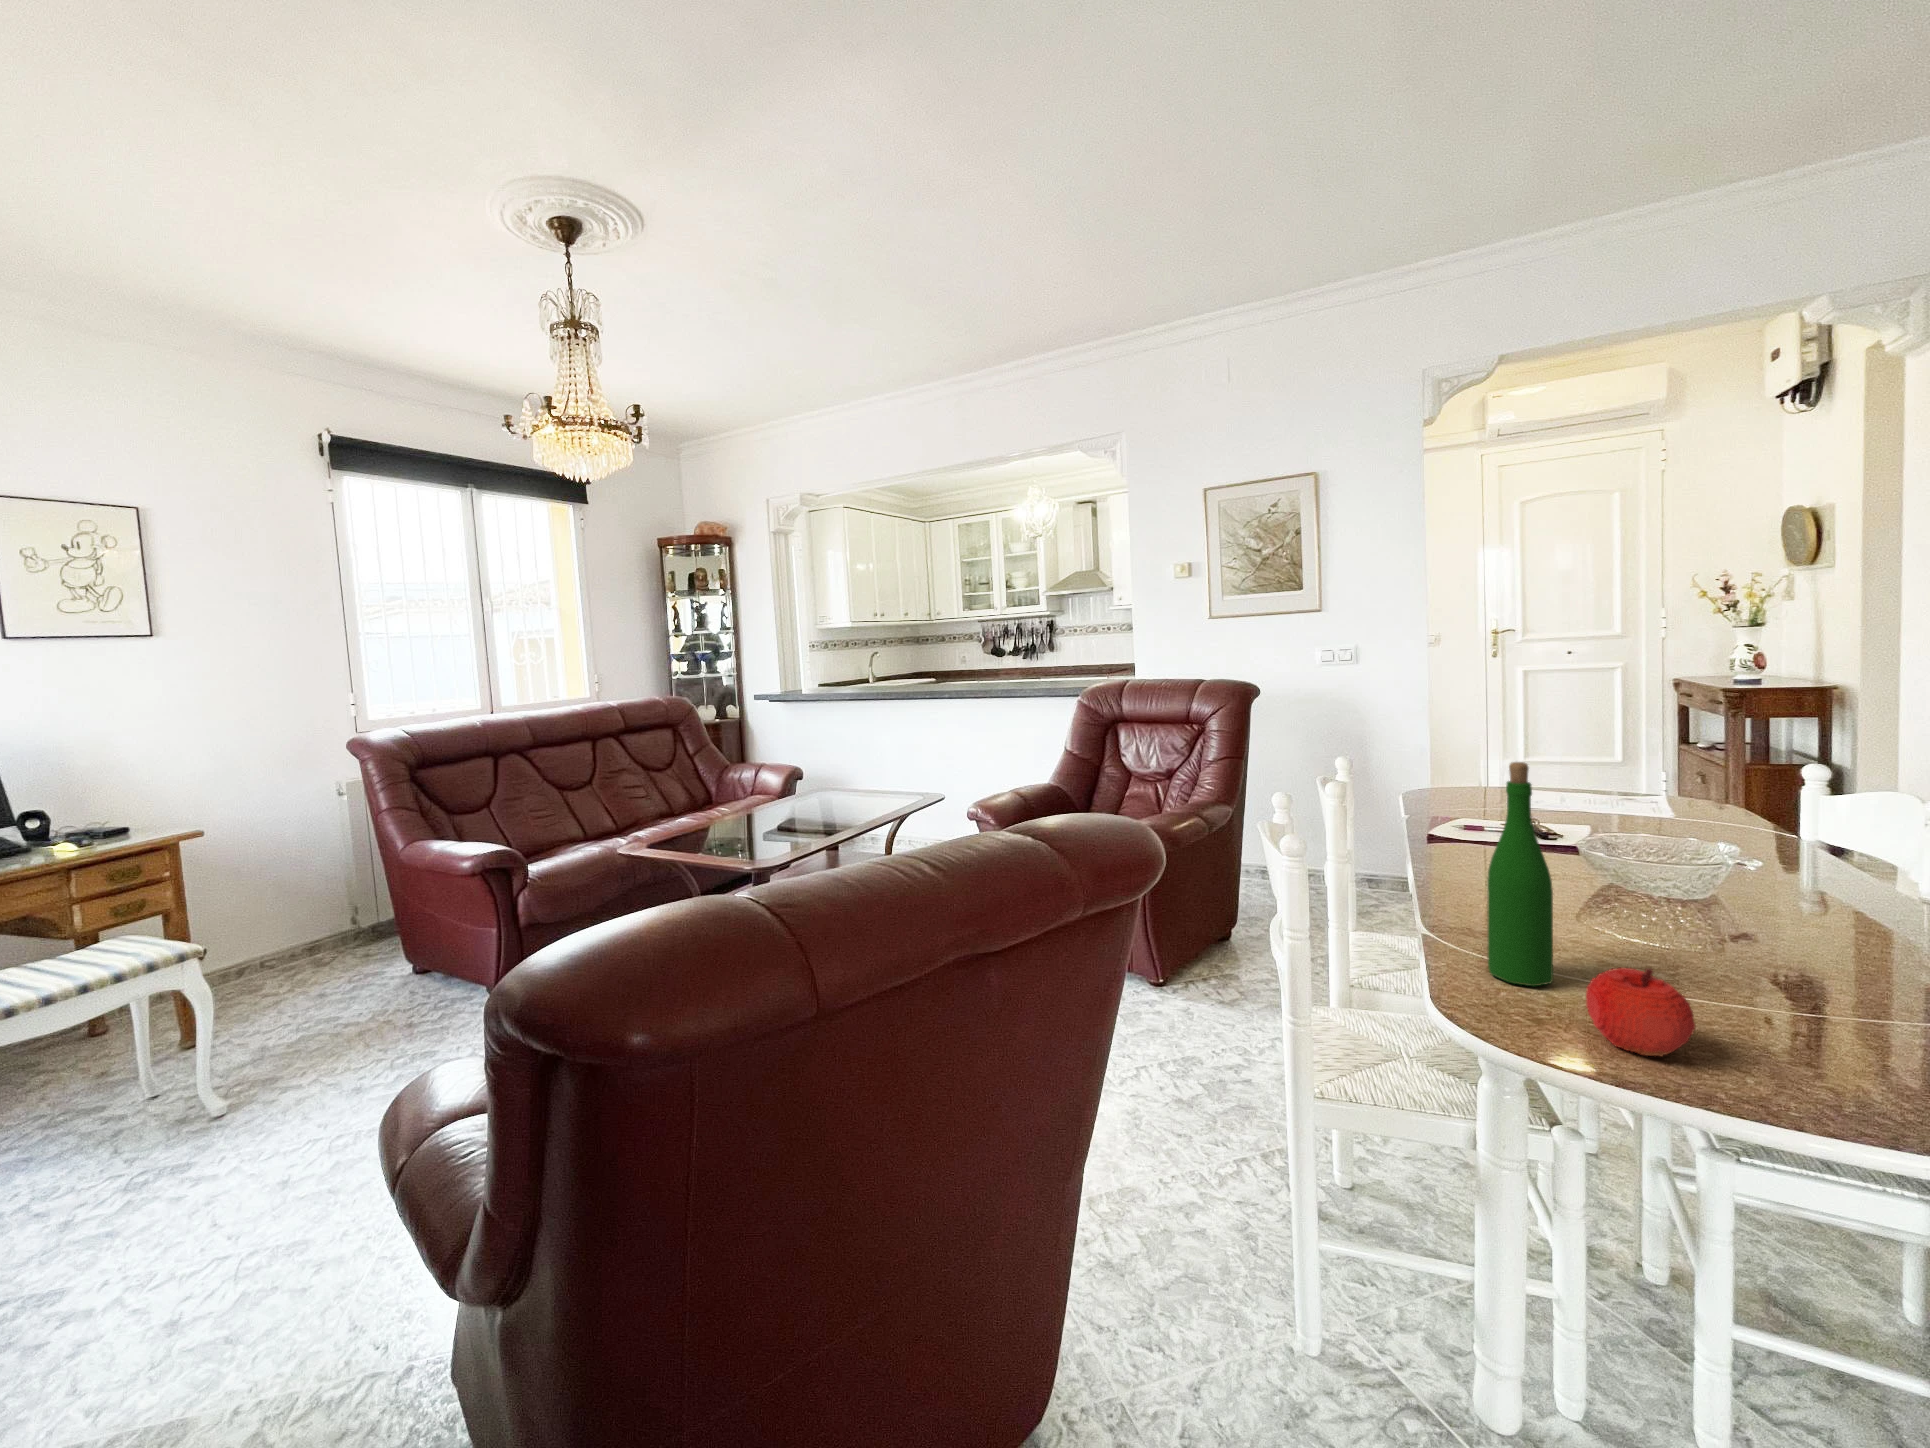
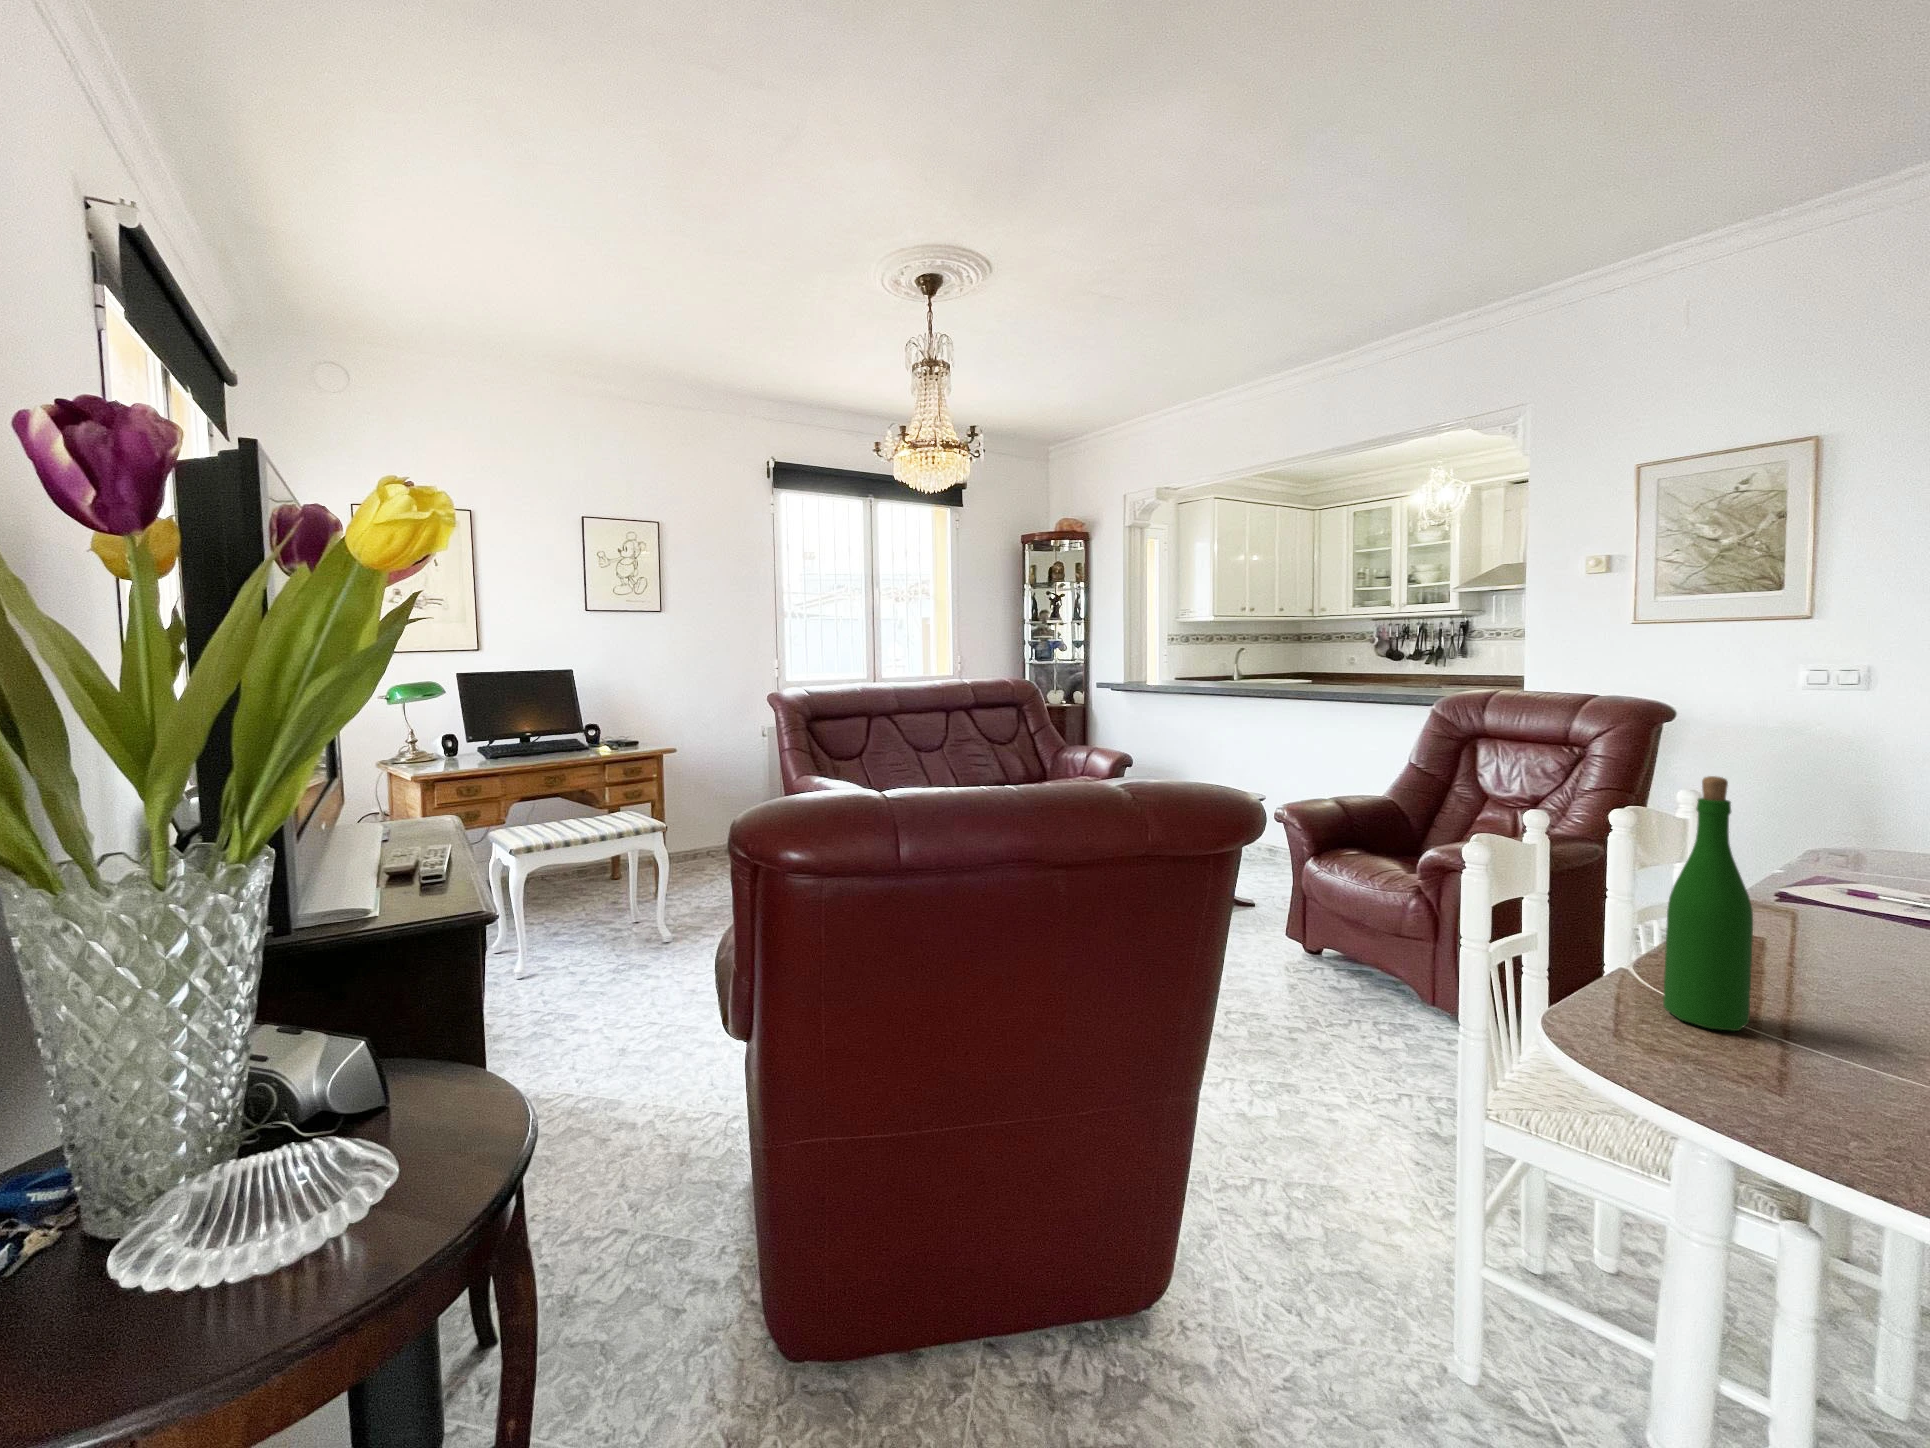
apple: present [1586,968,1695,1056] -> none [1717,1008,1841,1109]

